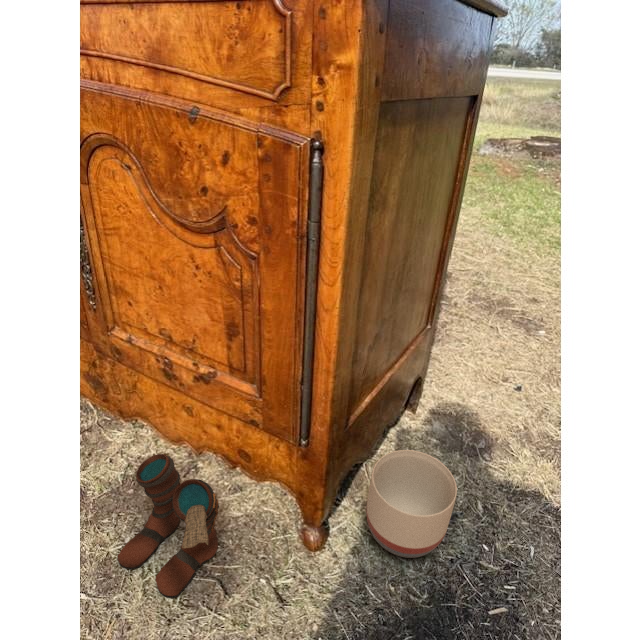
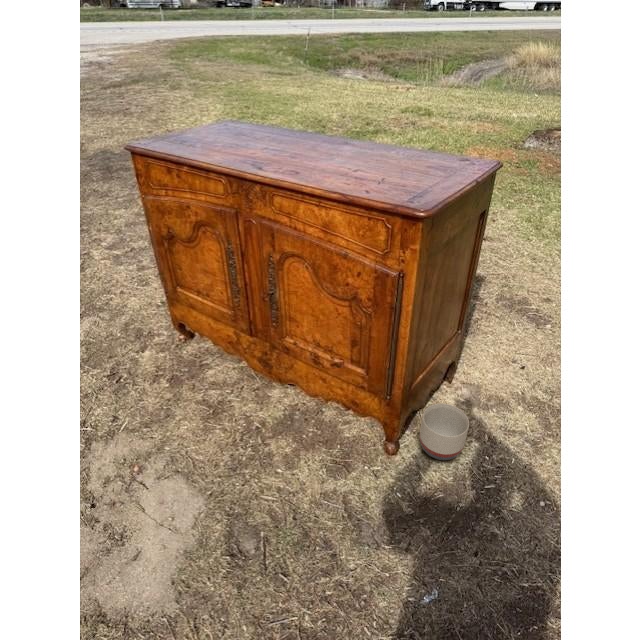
boots: present [118,454,219,598] -> none [290,402,343,473]

